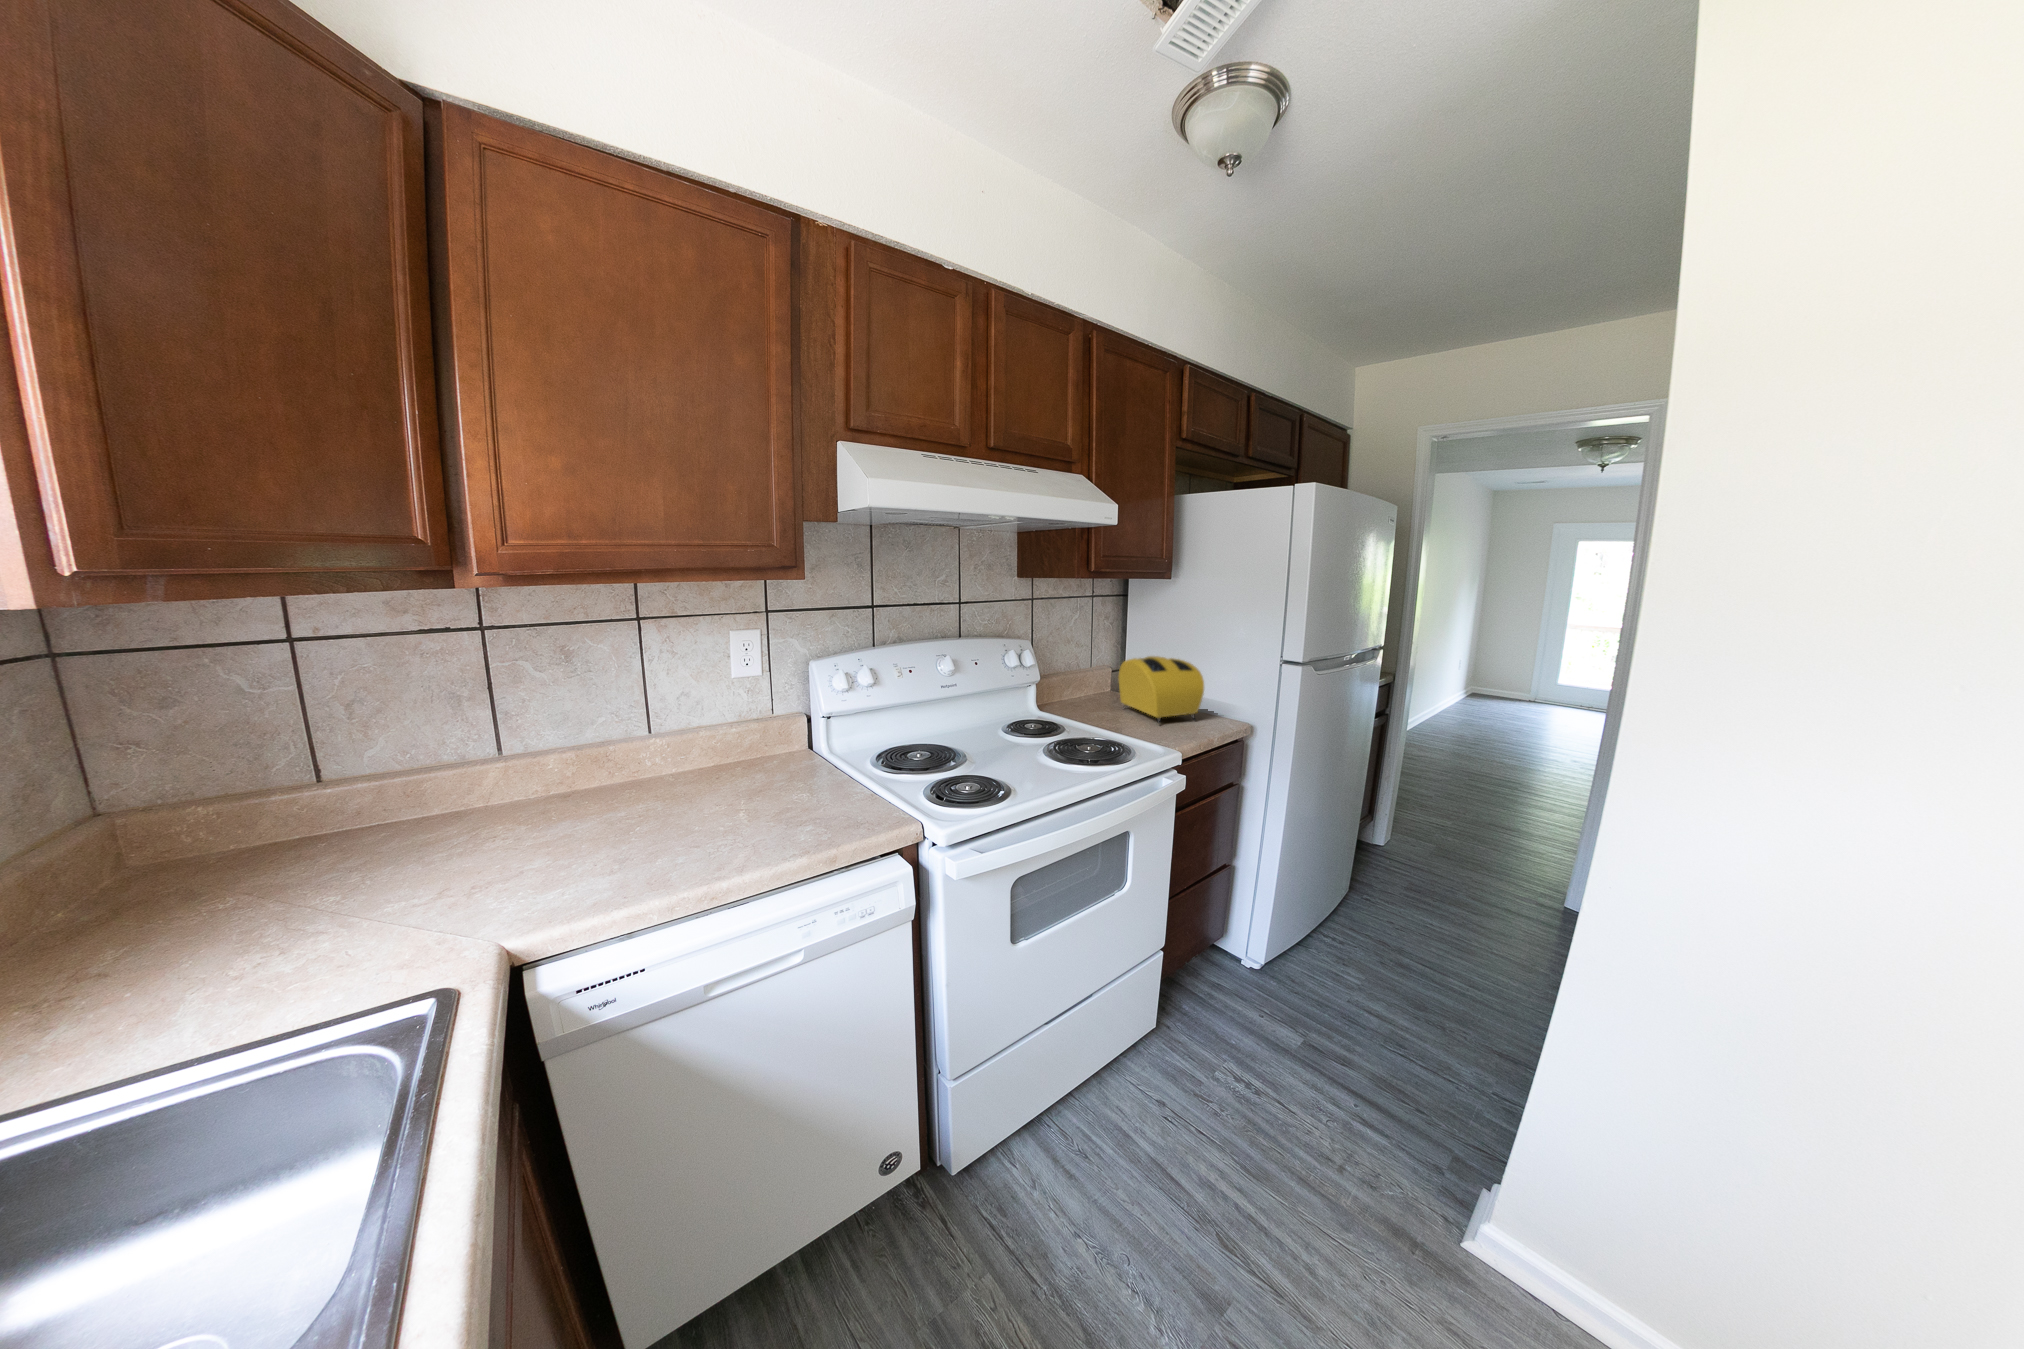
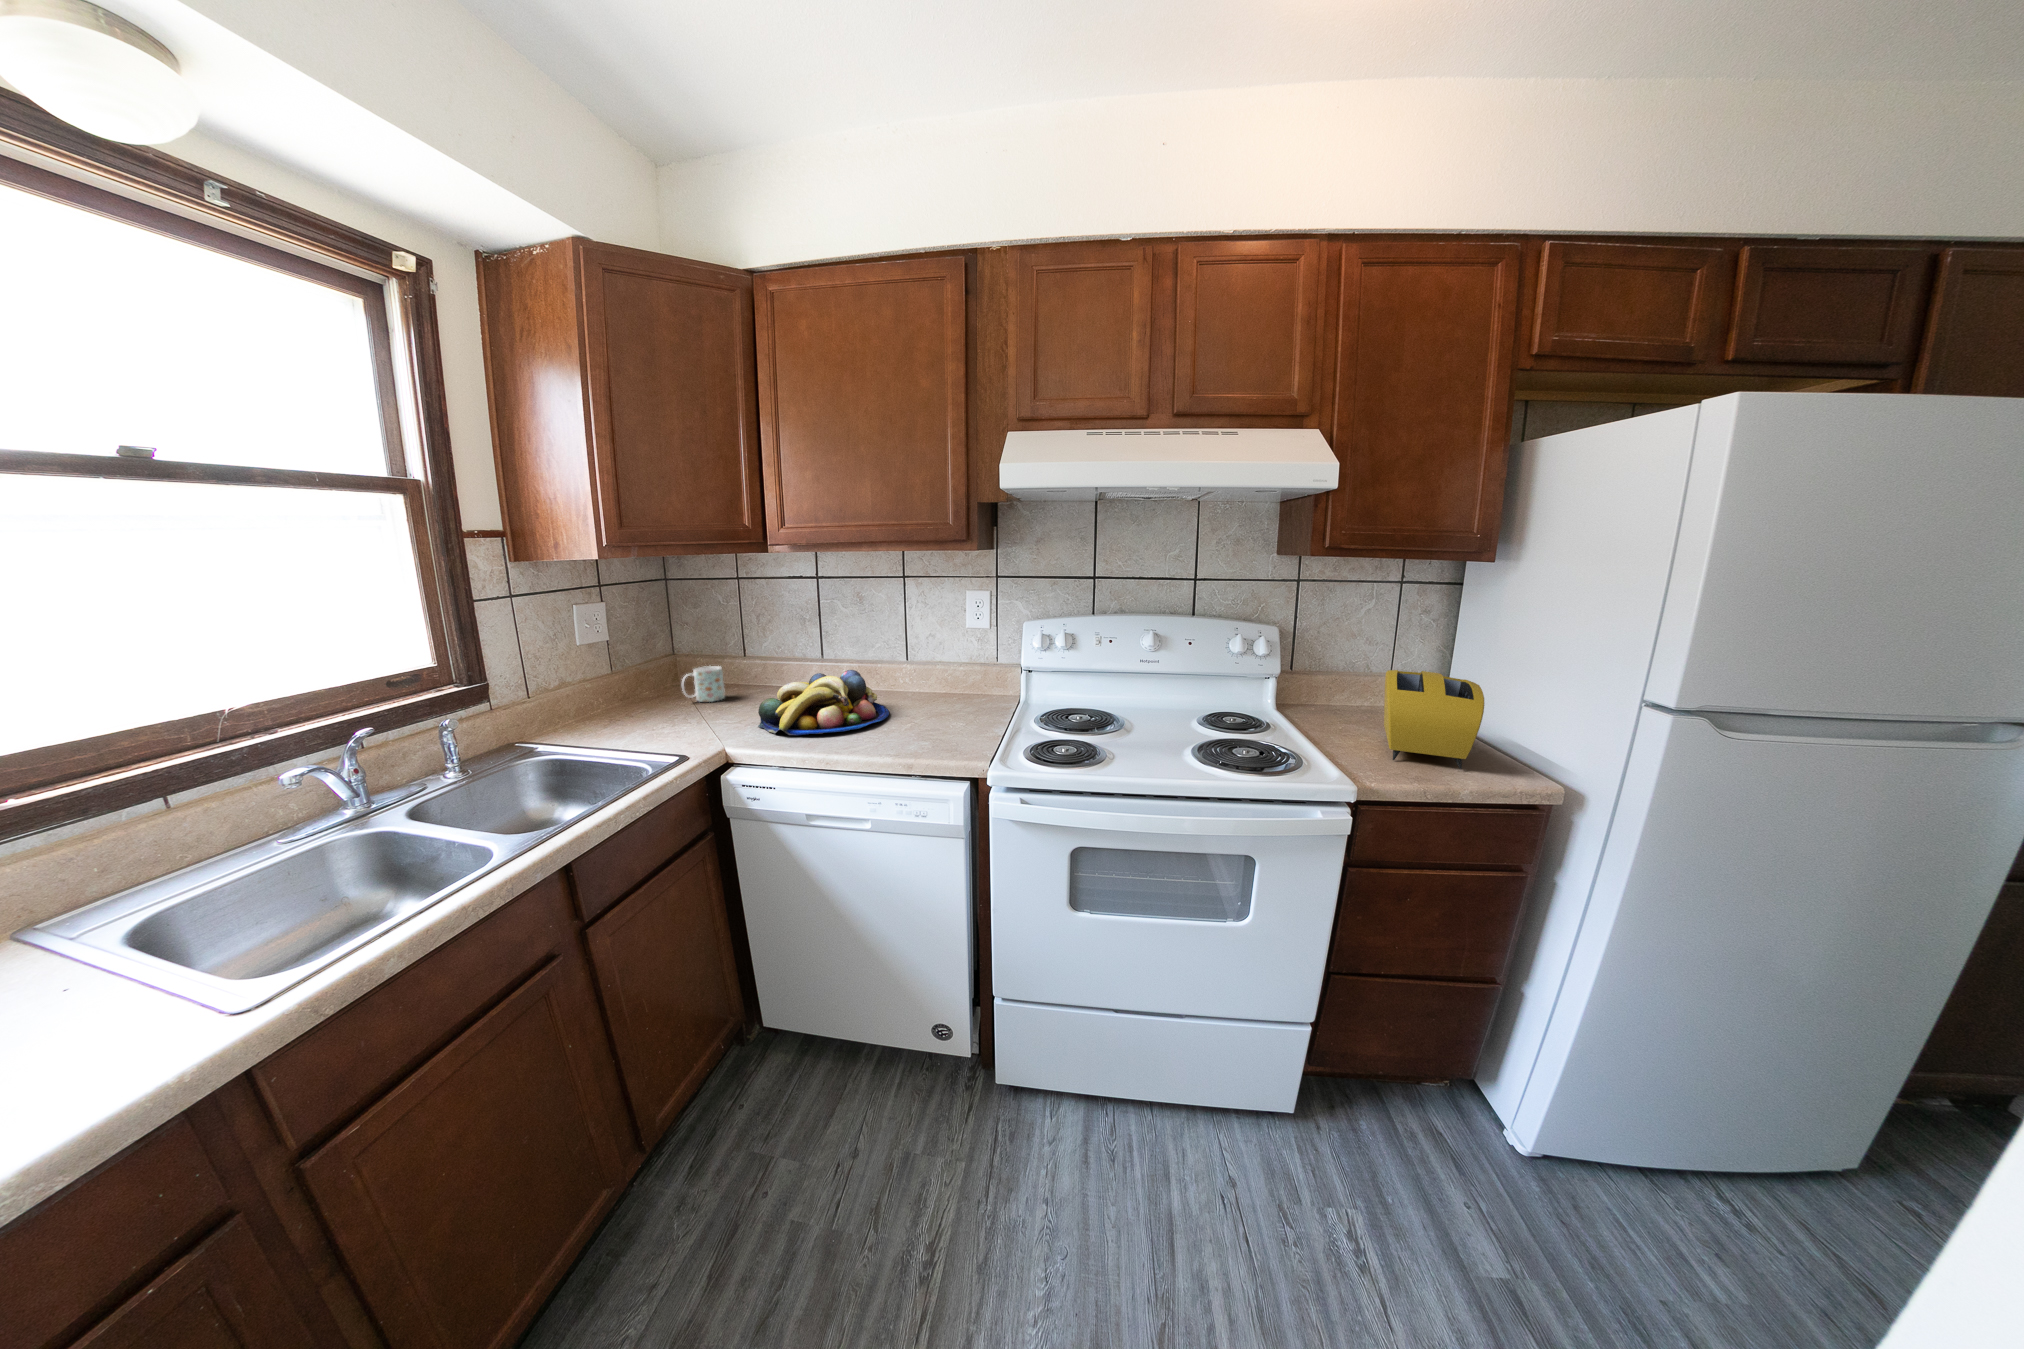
fruit bowl: none [486,766,709,897] -> present [758,670,889,735]
mug: none [194,827,307,909] -> present [682,666,725,702]

